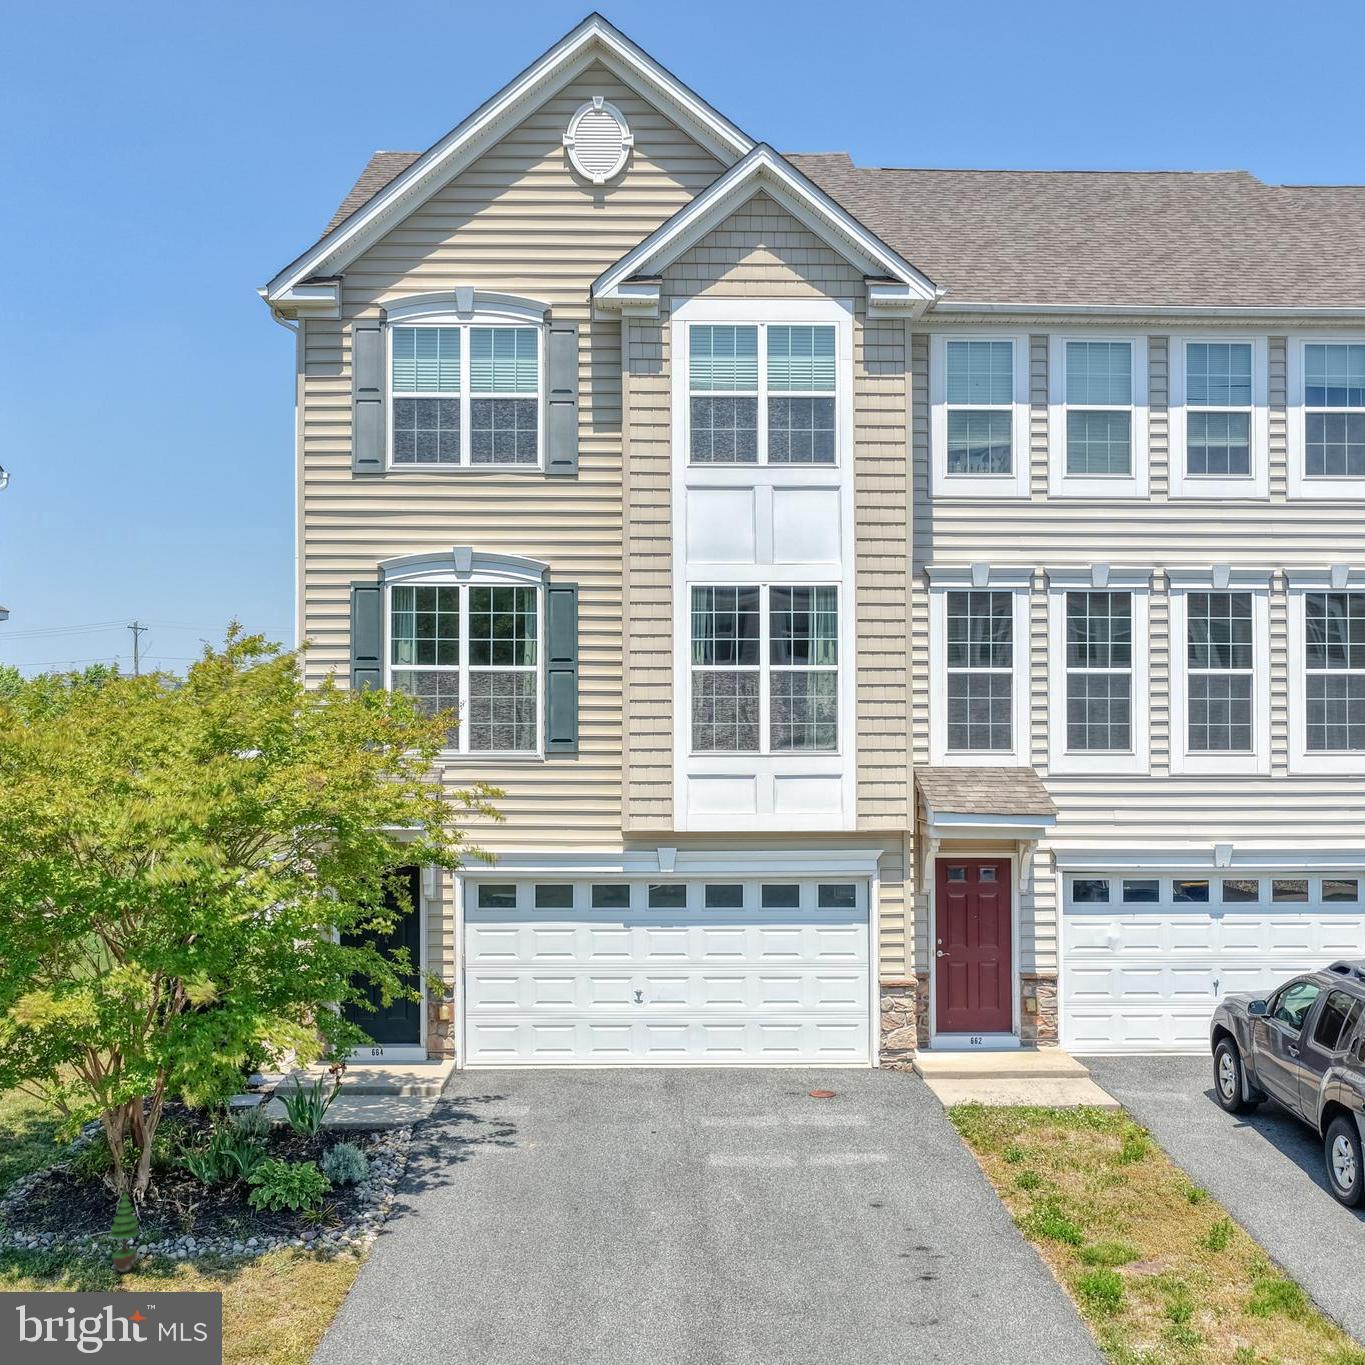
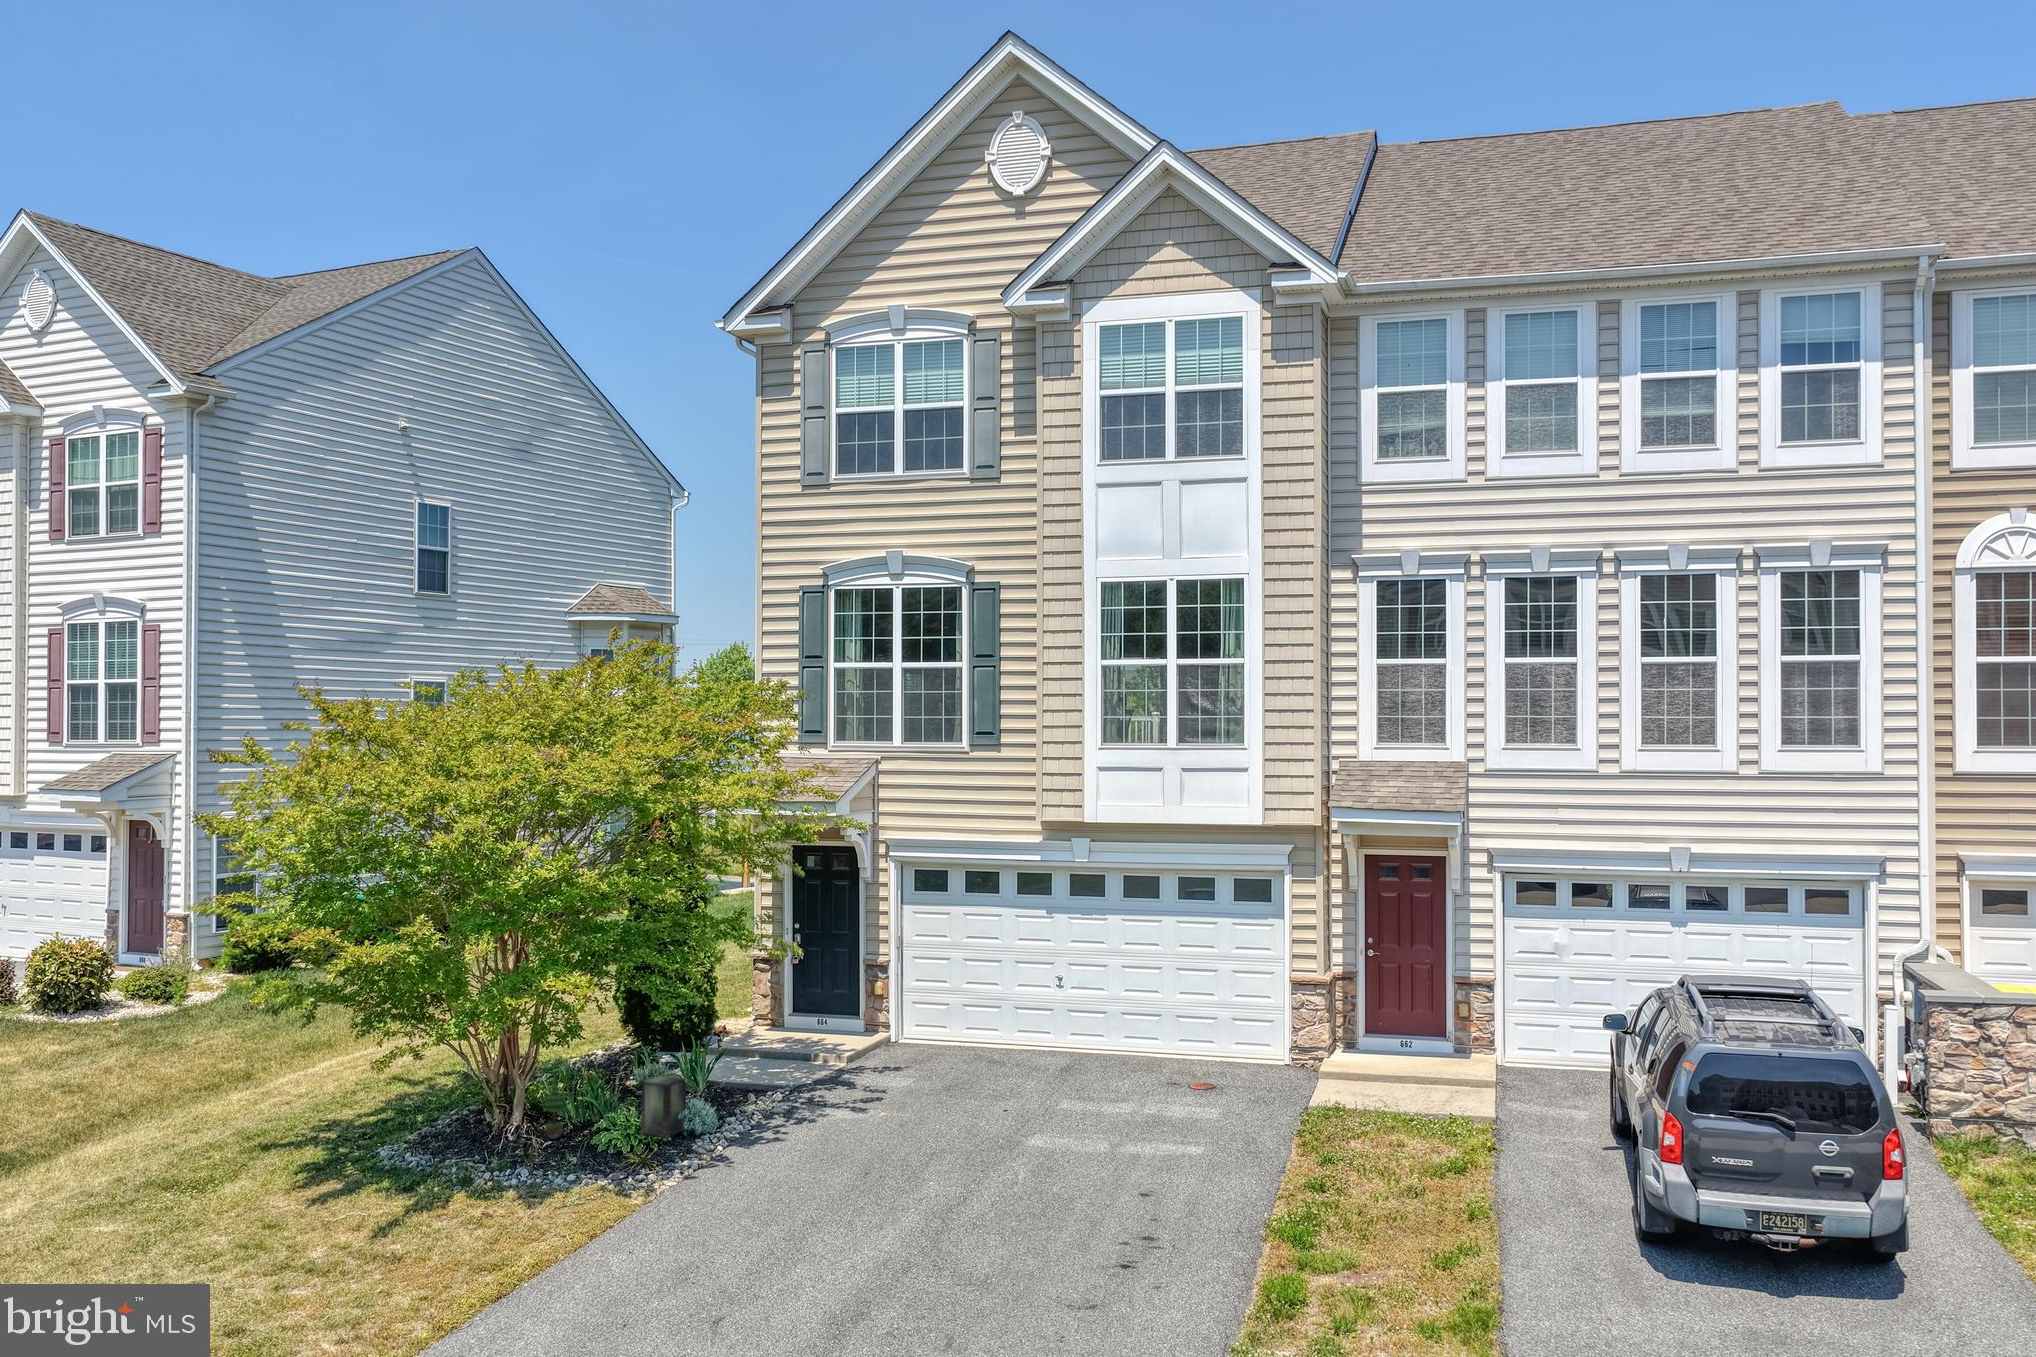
storage box: none [238,1170,293,1252] -> present [641,1076,686,1137]

